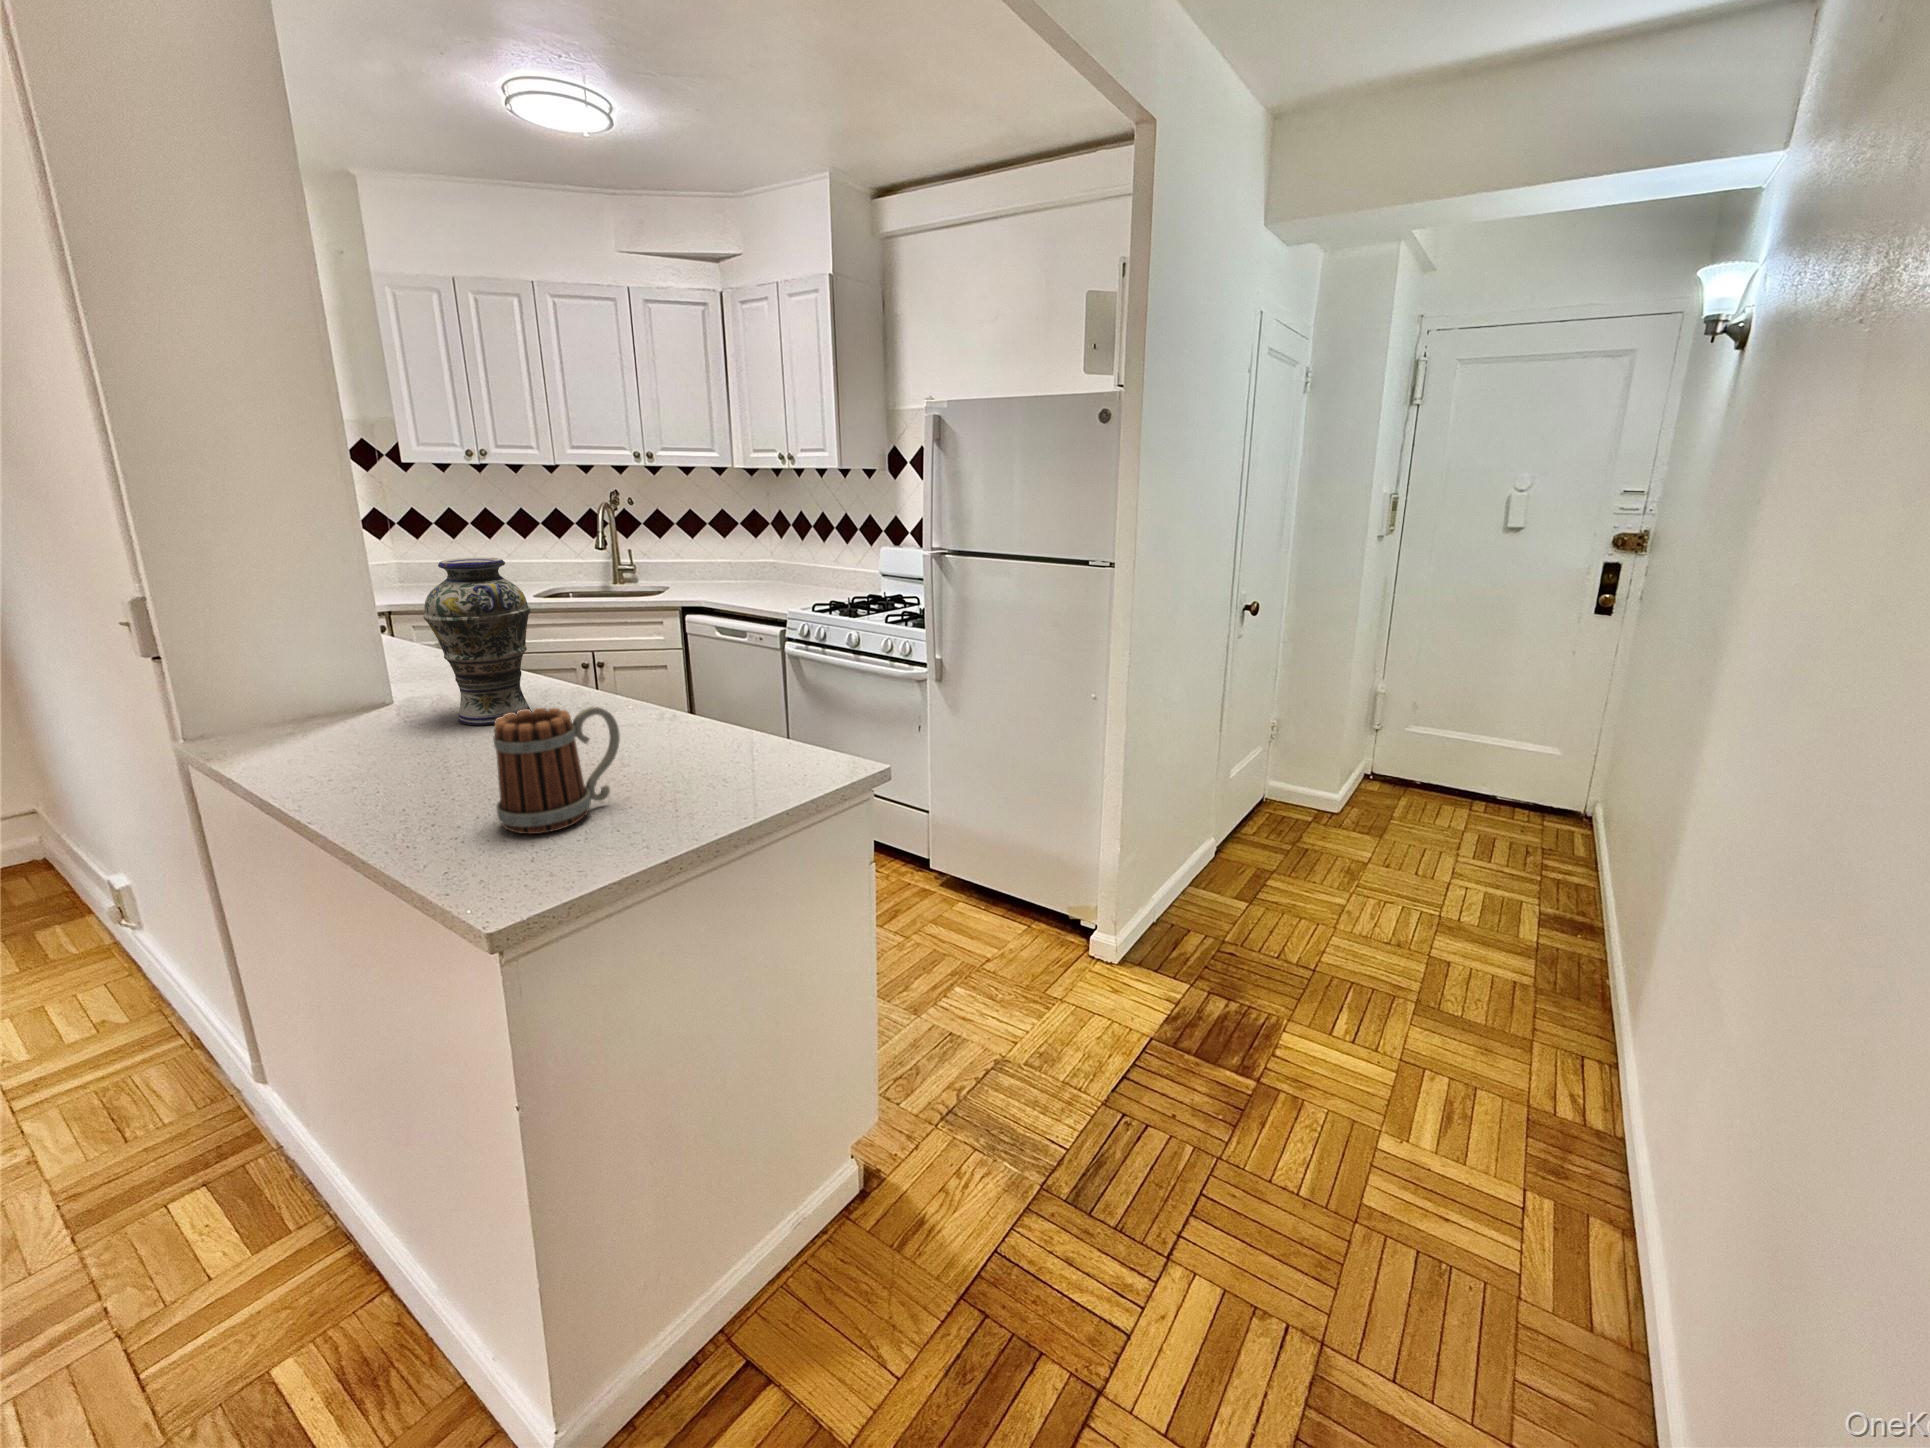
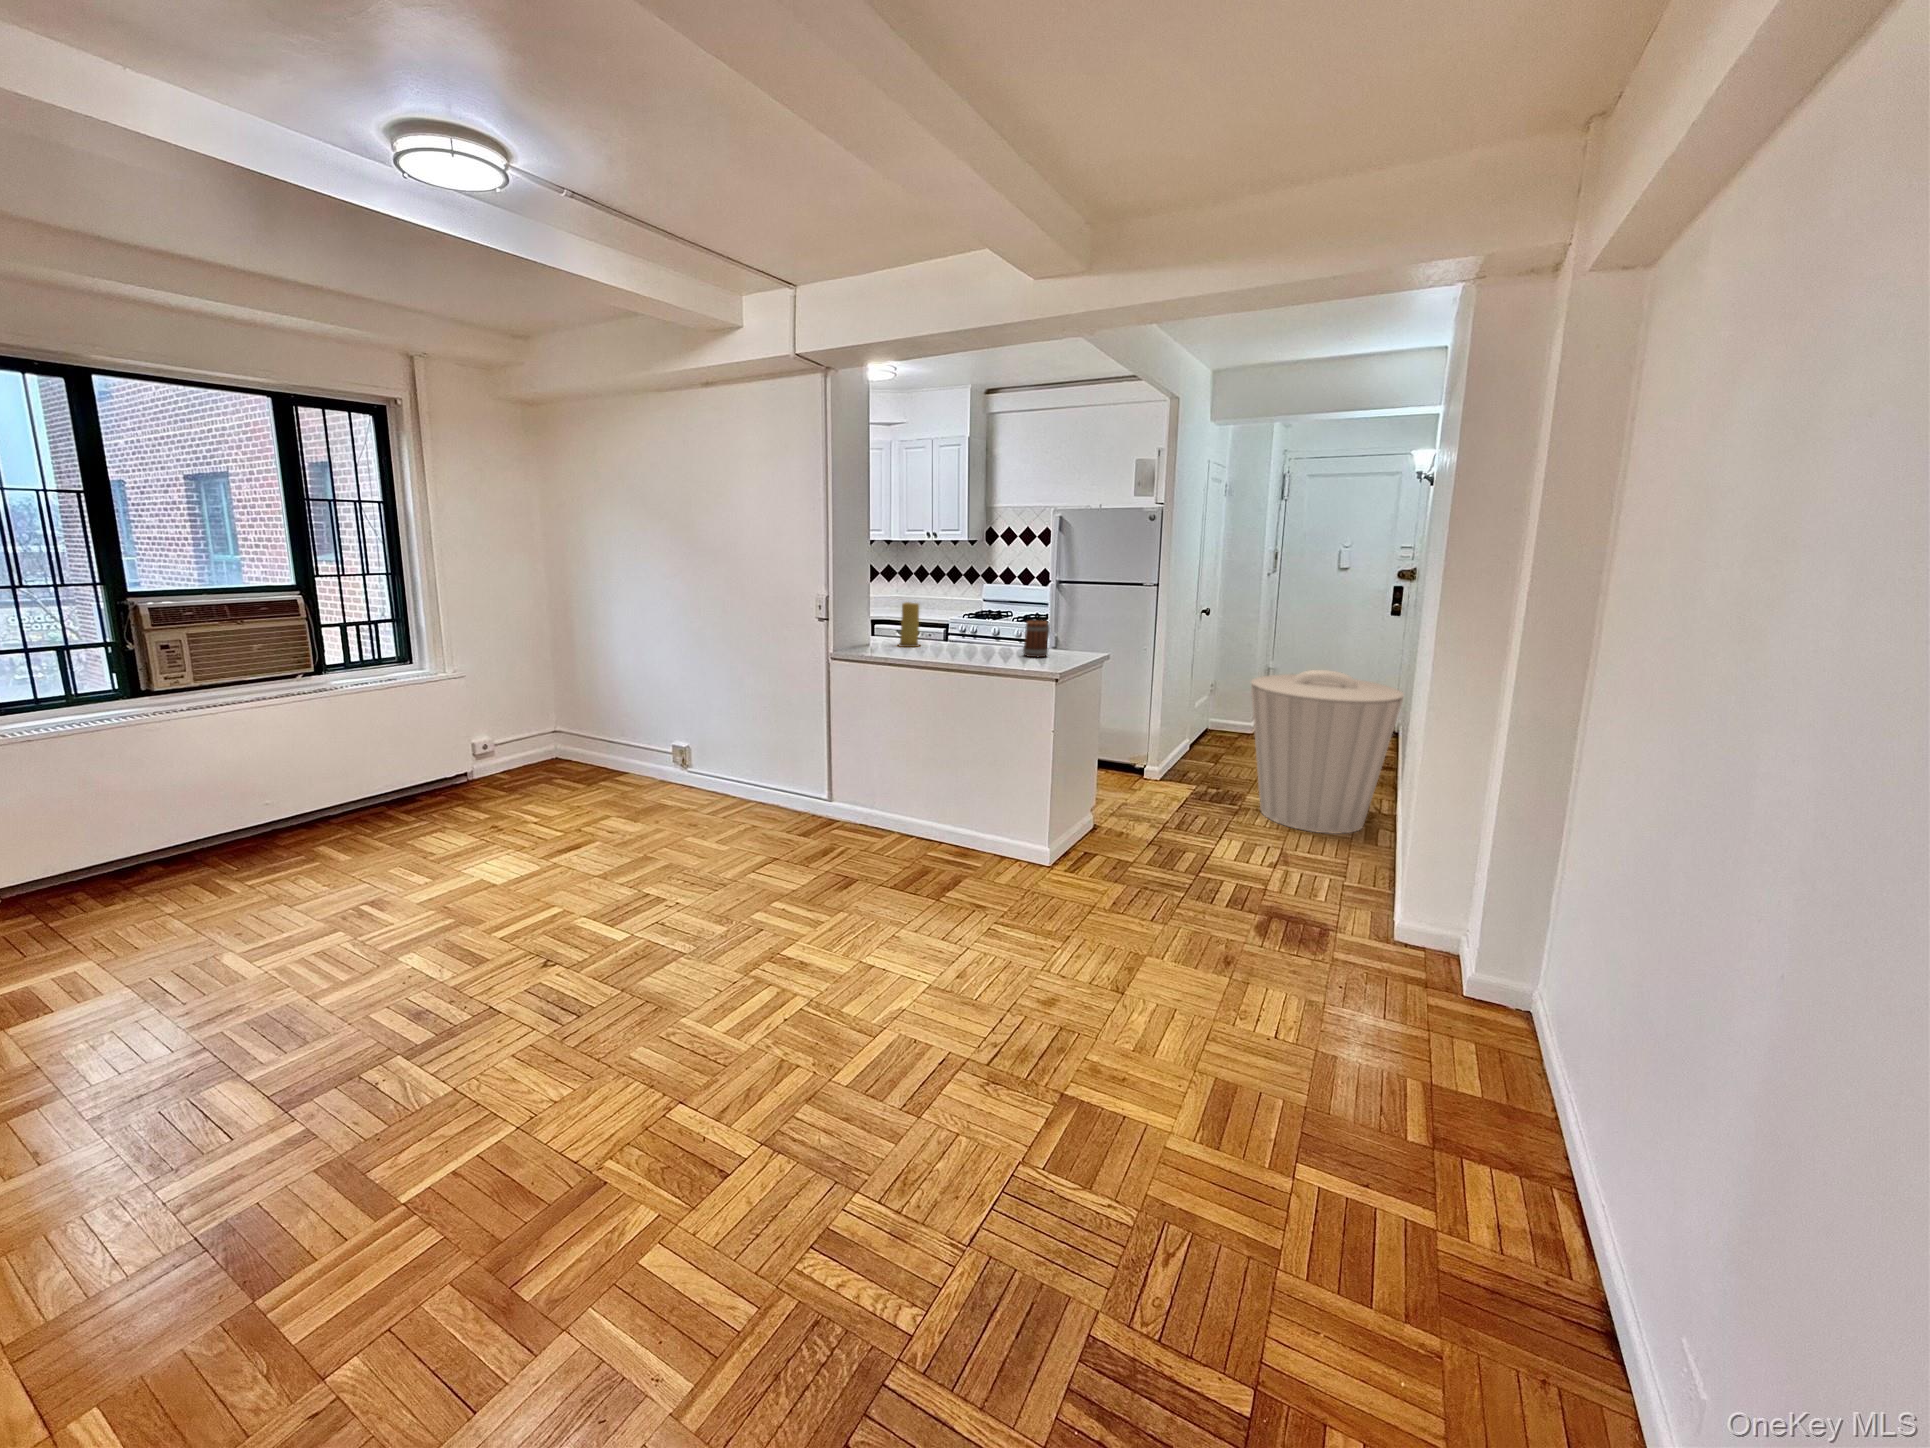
vase: present [423,557,532,725] -> none [928,579,962,643]
candle: none [275,625,370,754] -> present [898,602,920,647]
trash can: none [1283,786,1691,1247] -> present [1251,670,1403,834]

